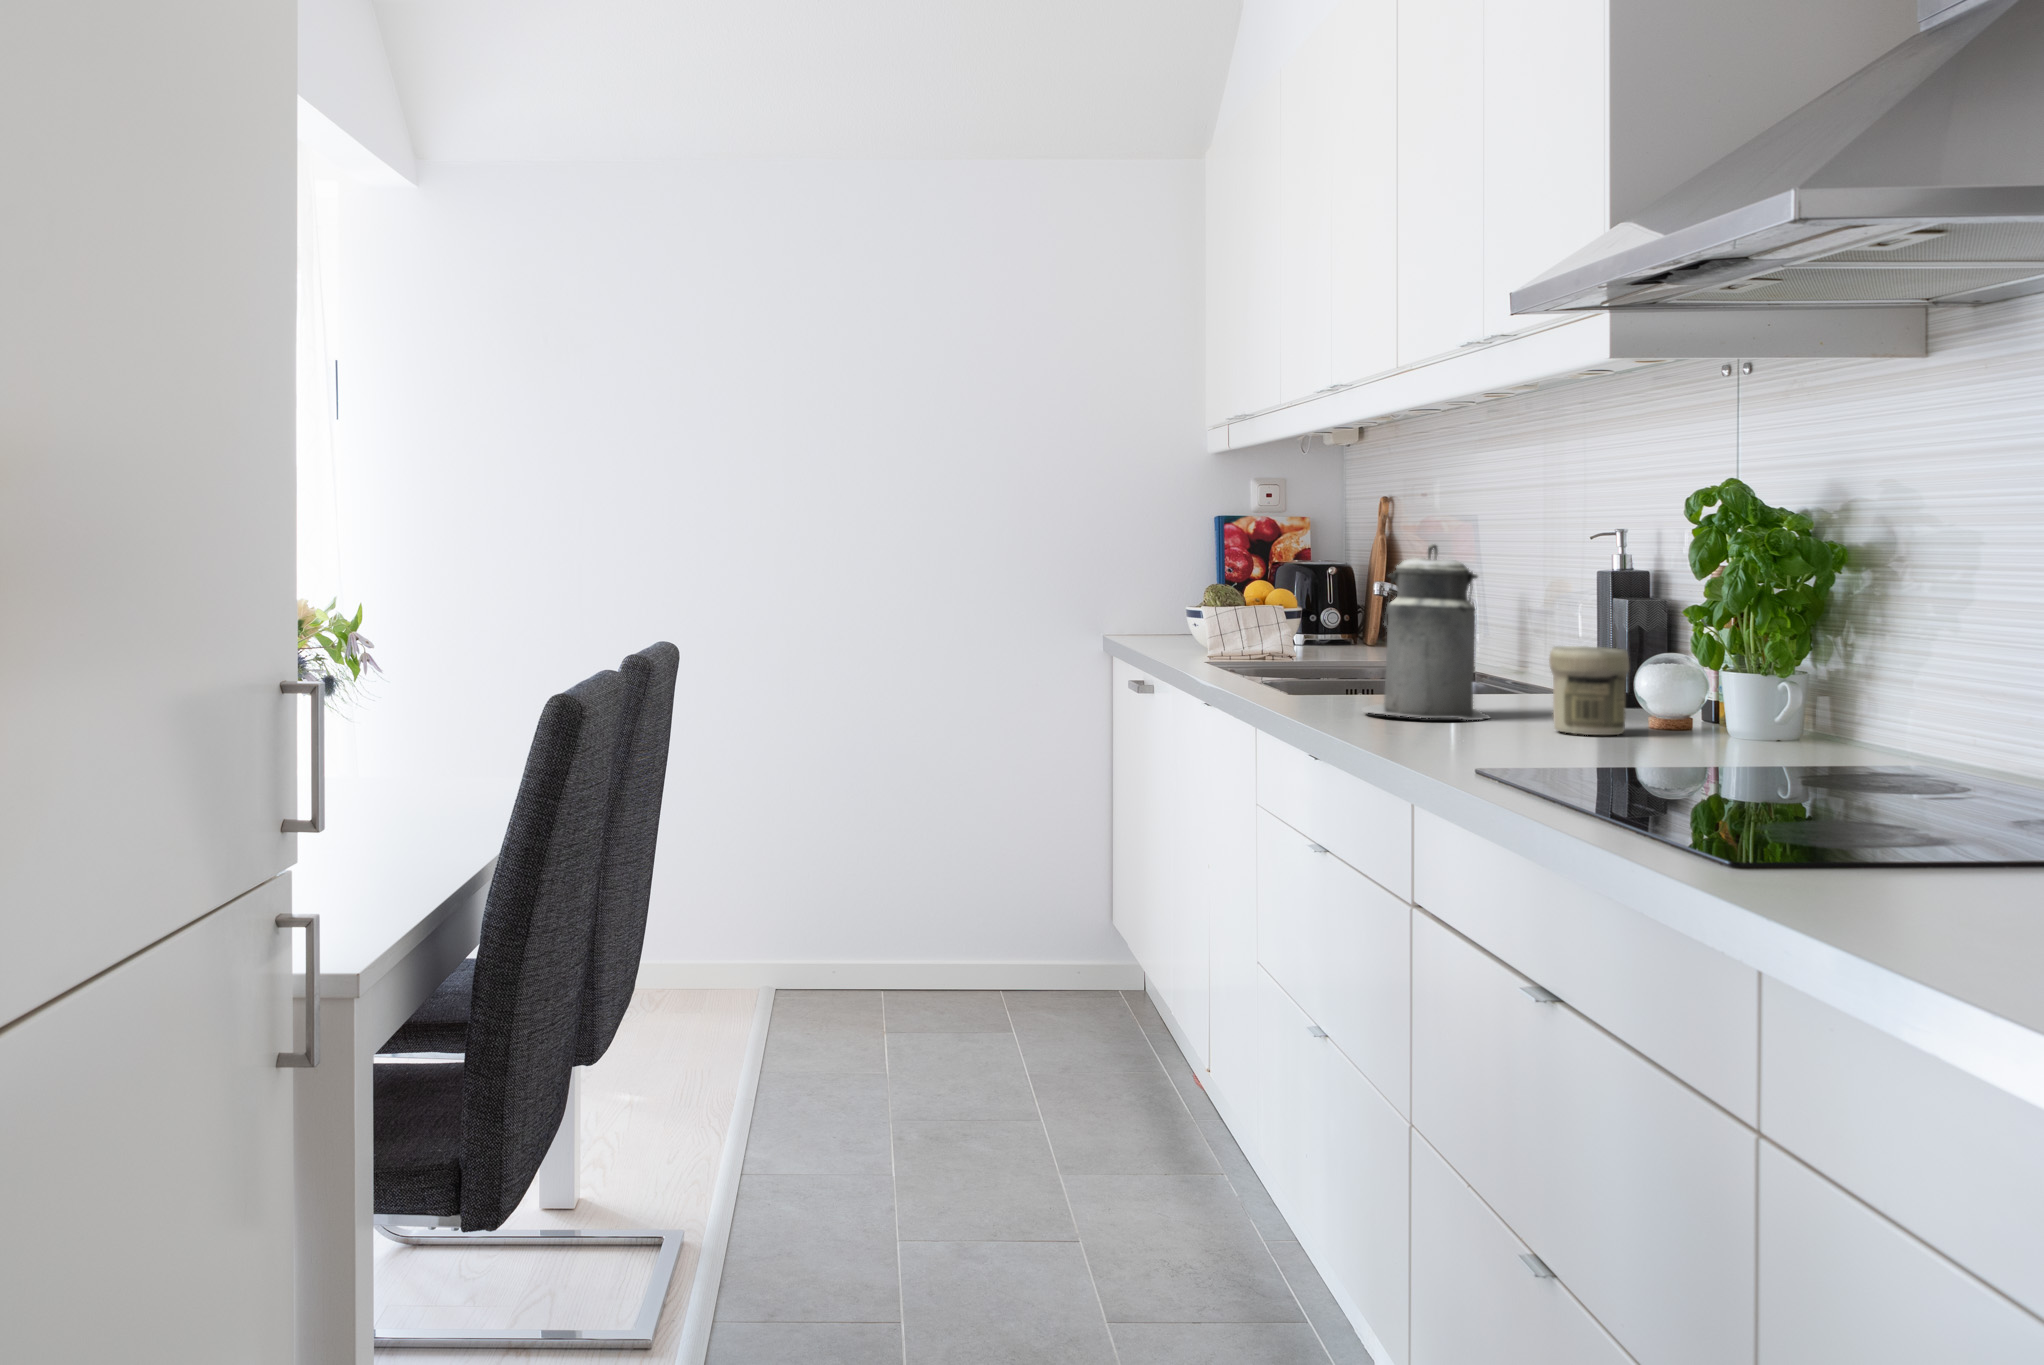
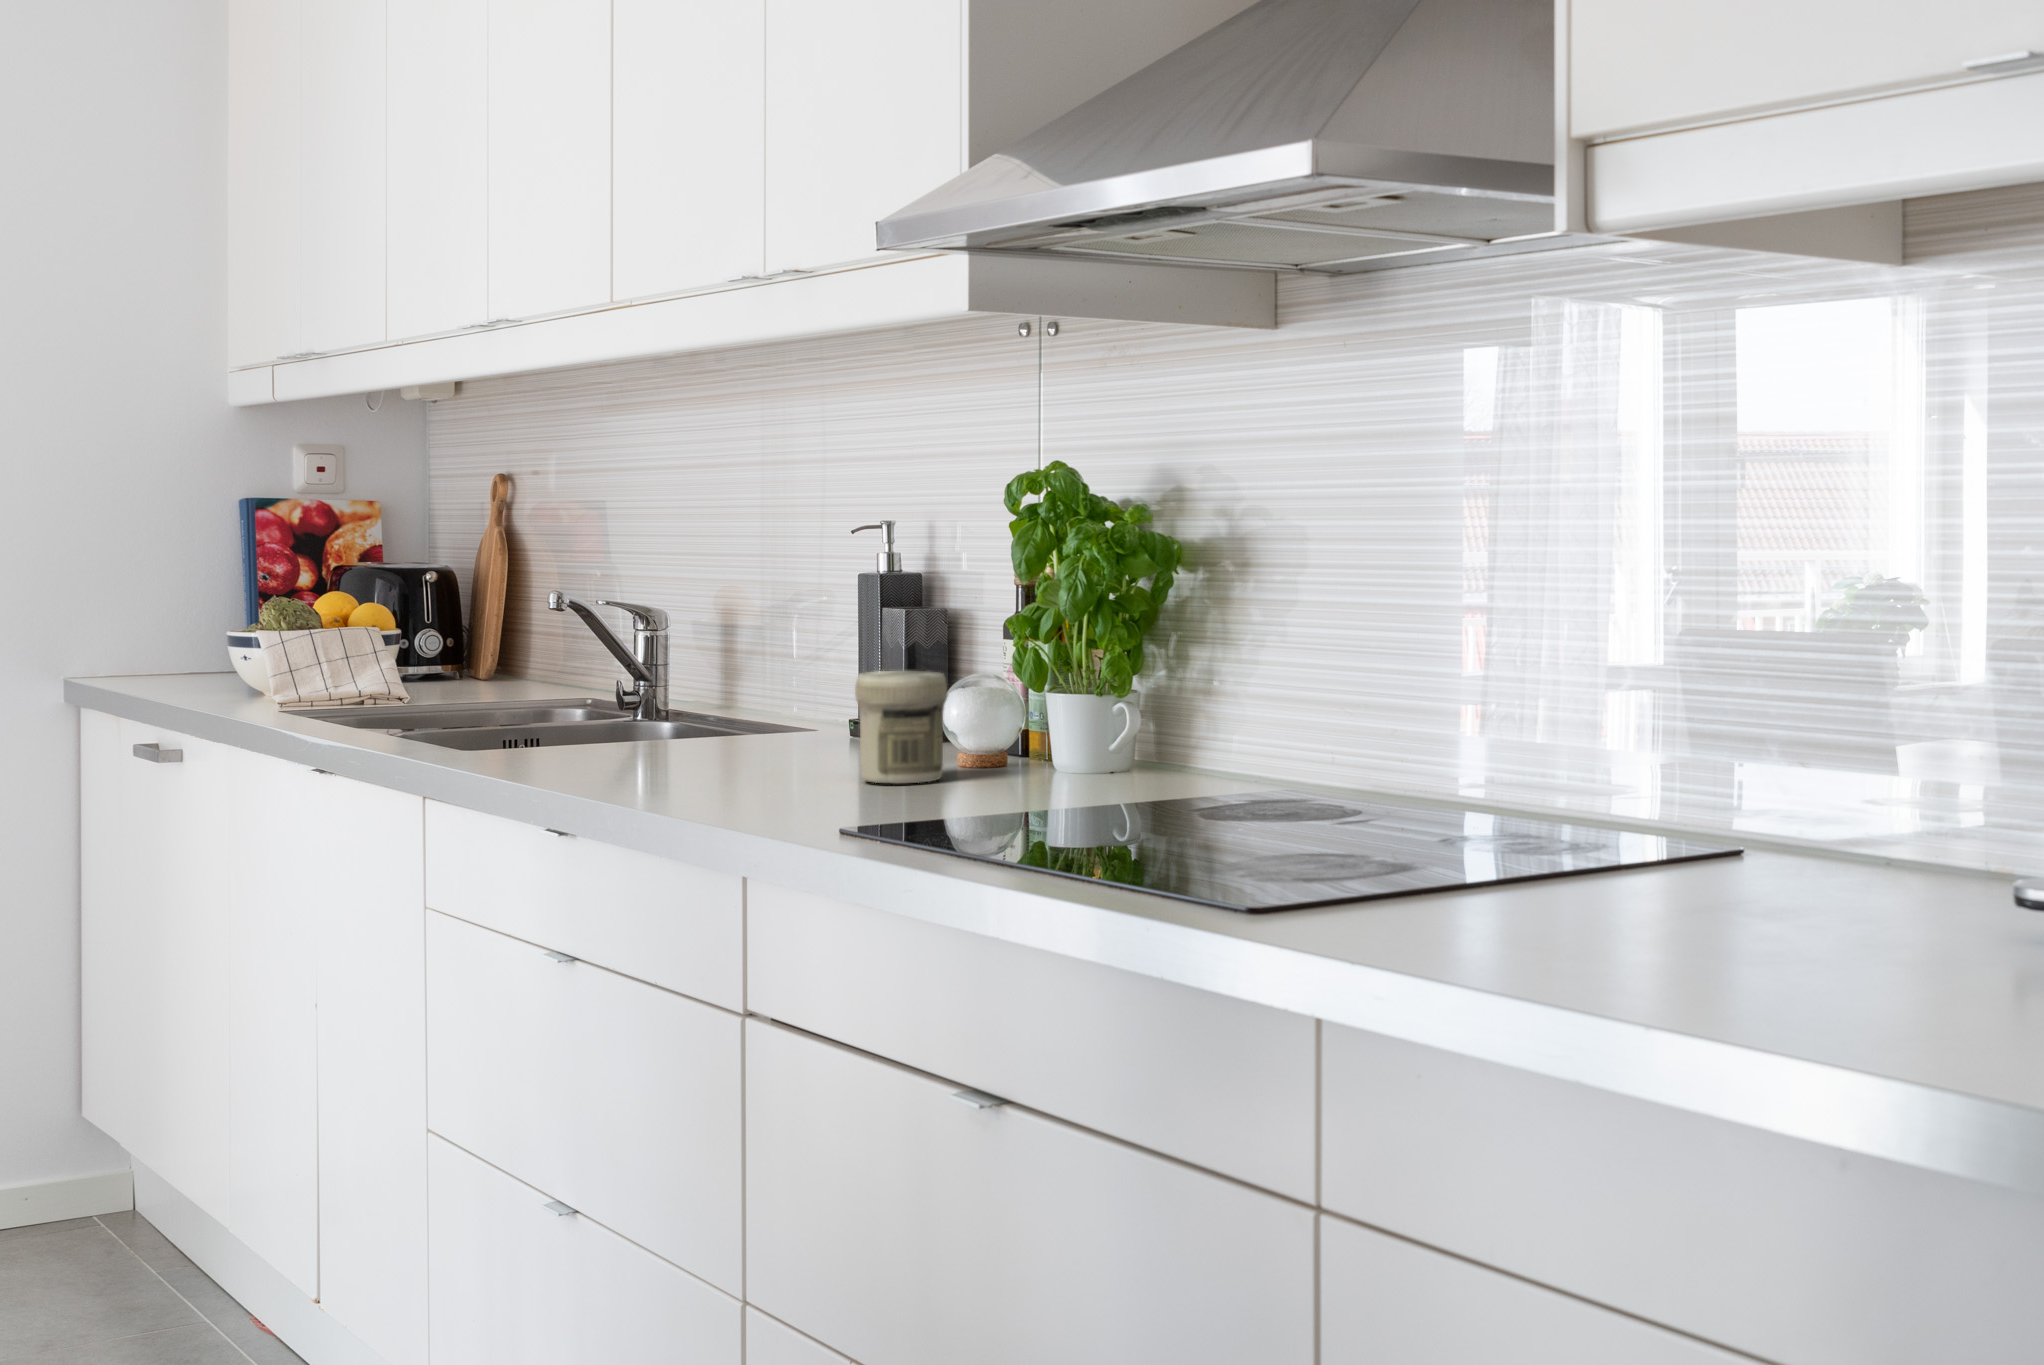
canister: present [1362,544,1490,720] -> none [597,542,766,779]

